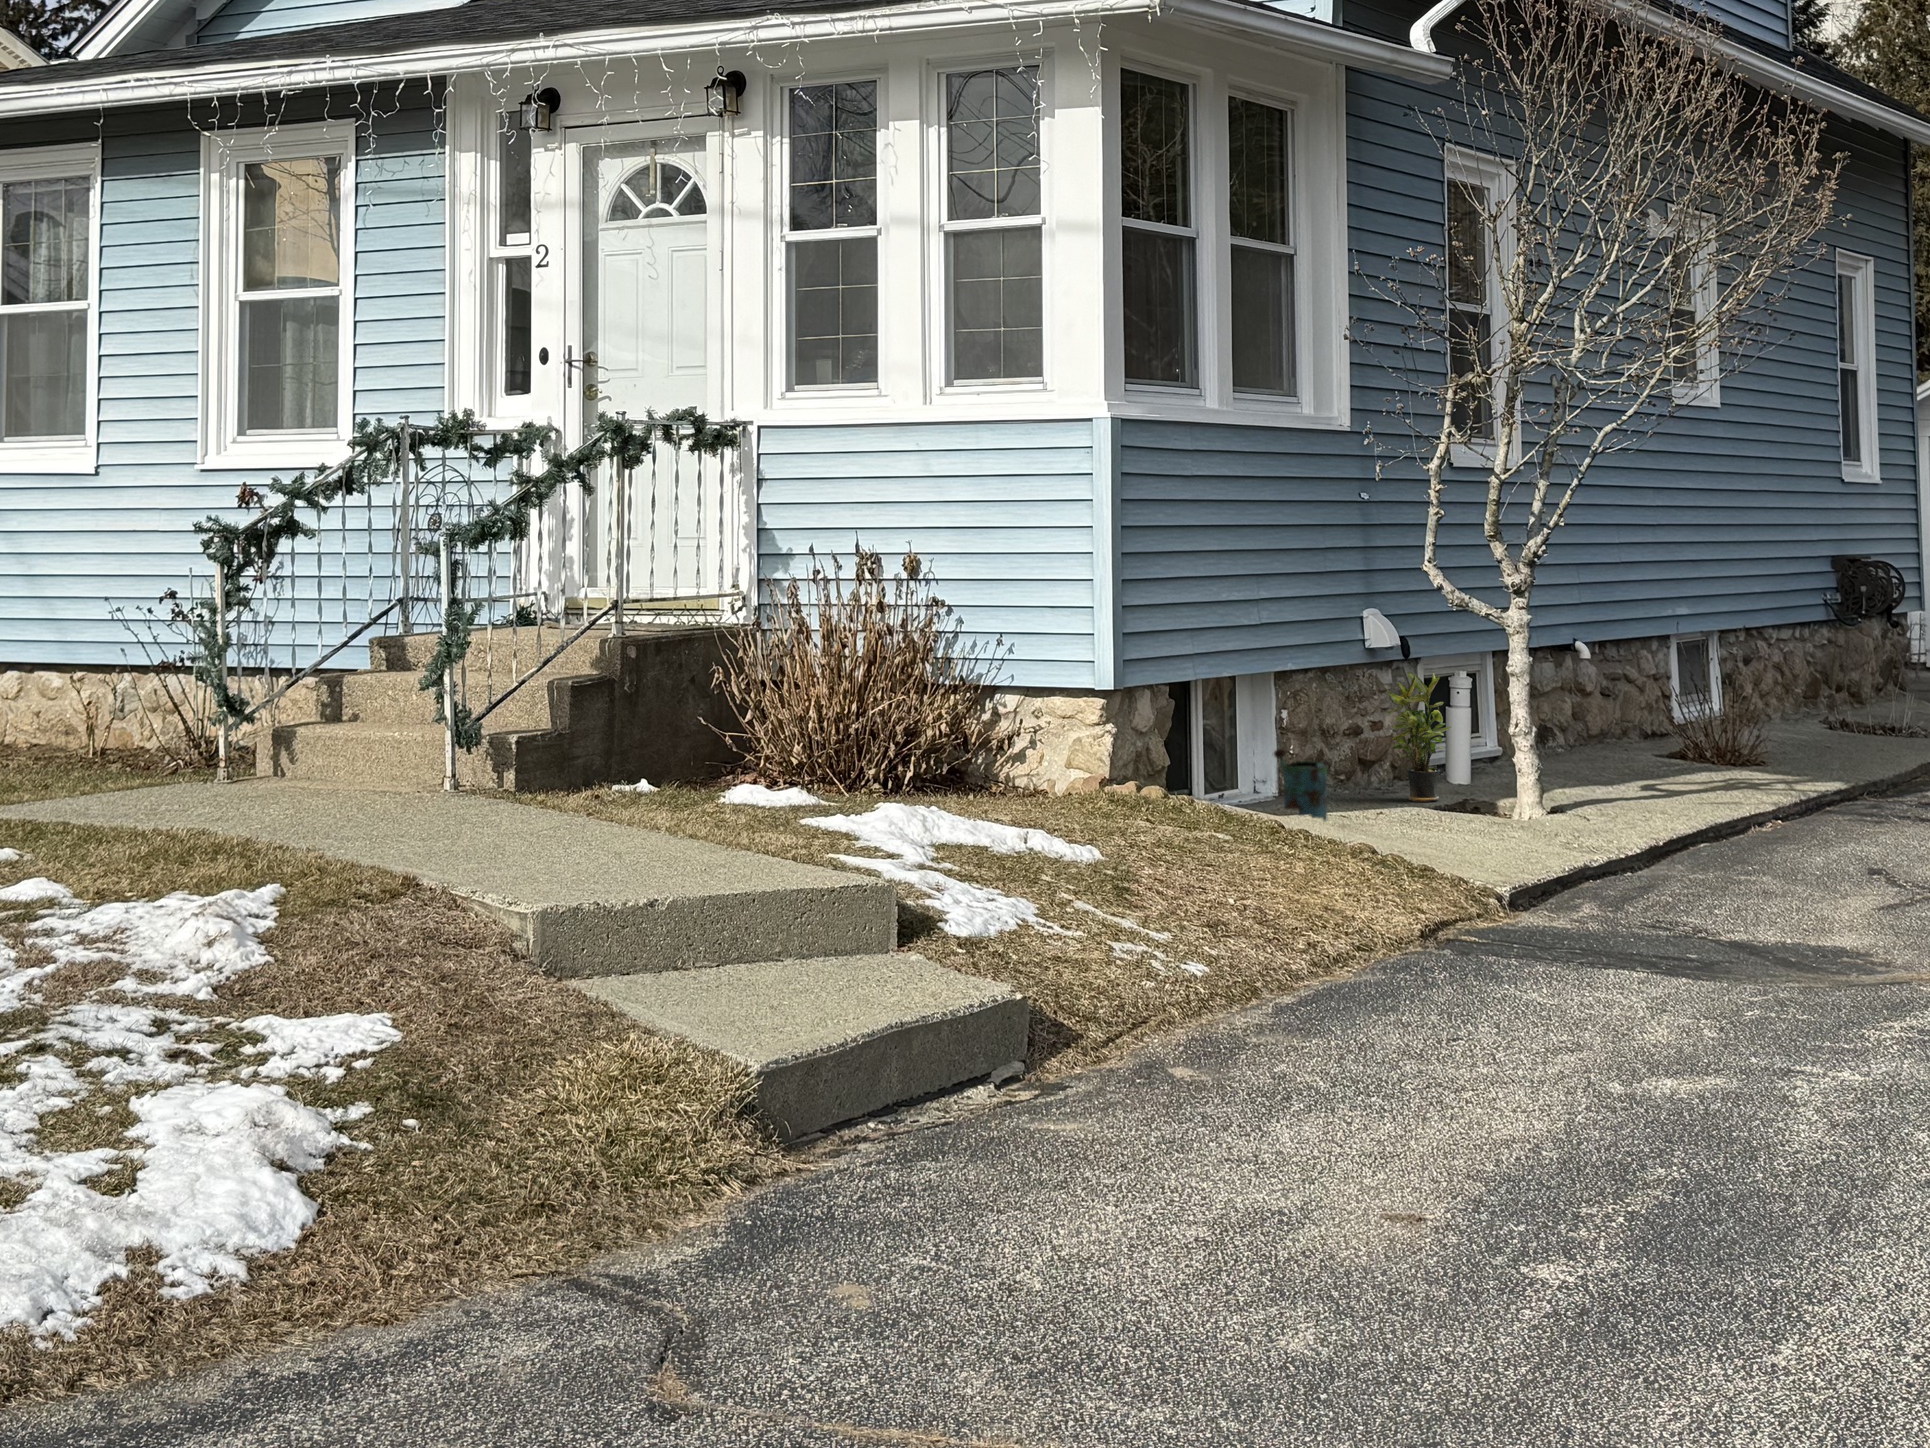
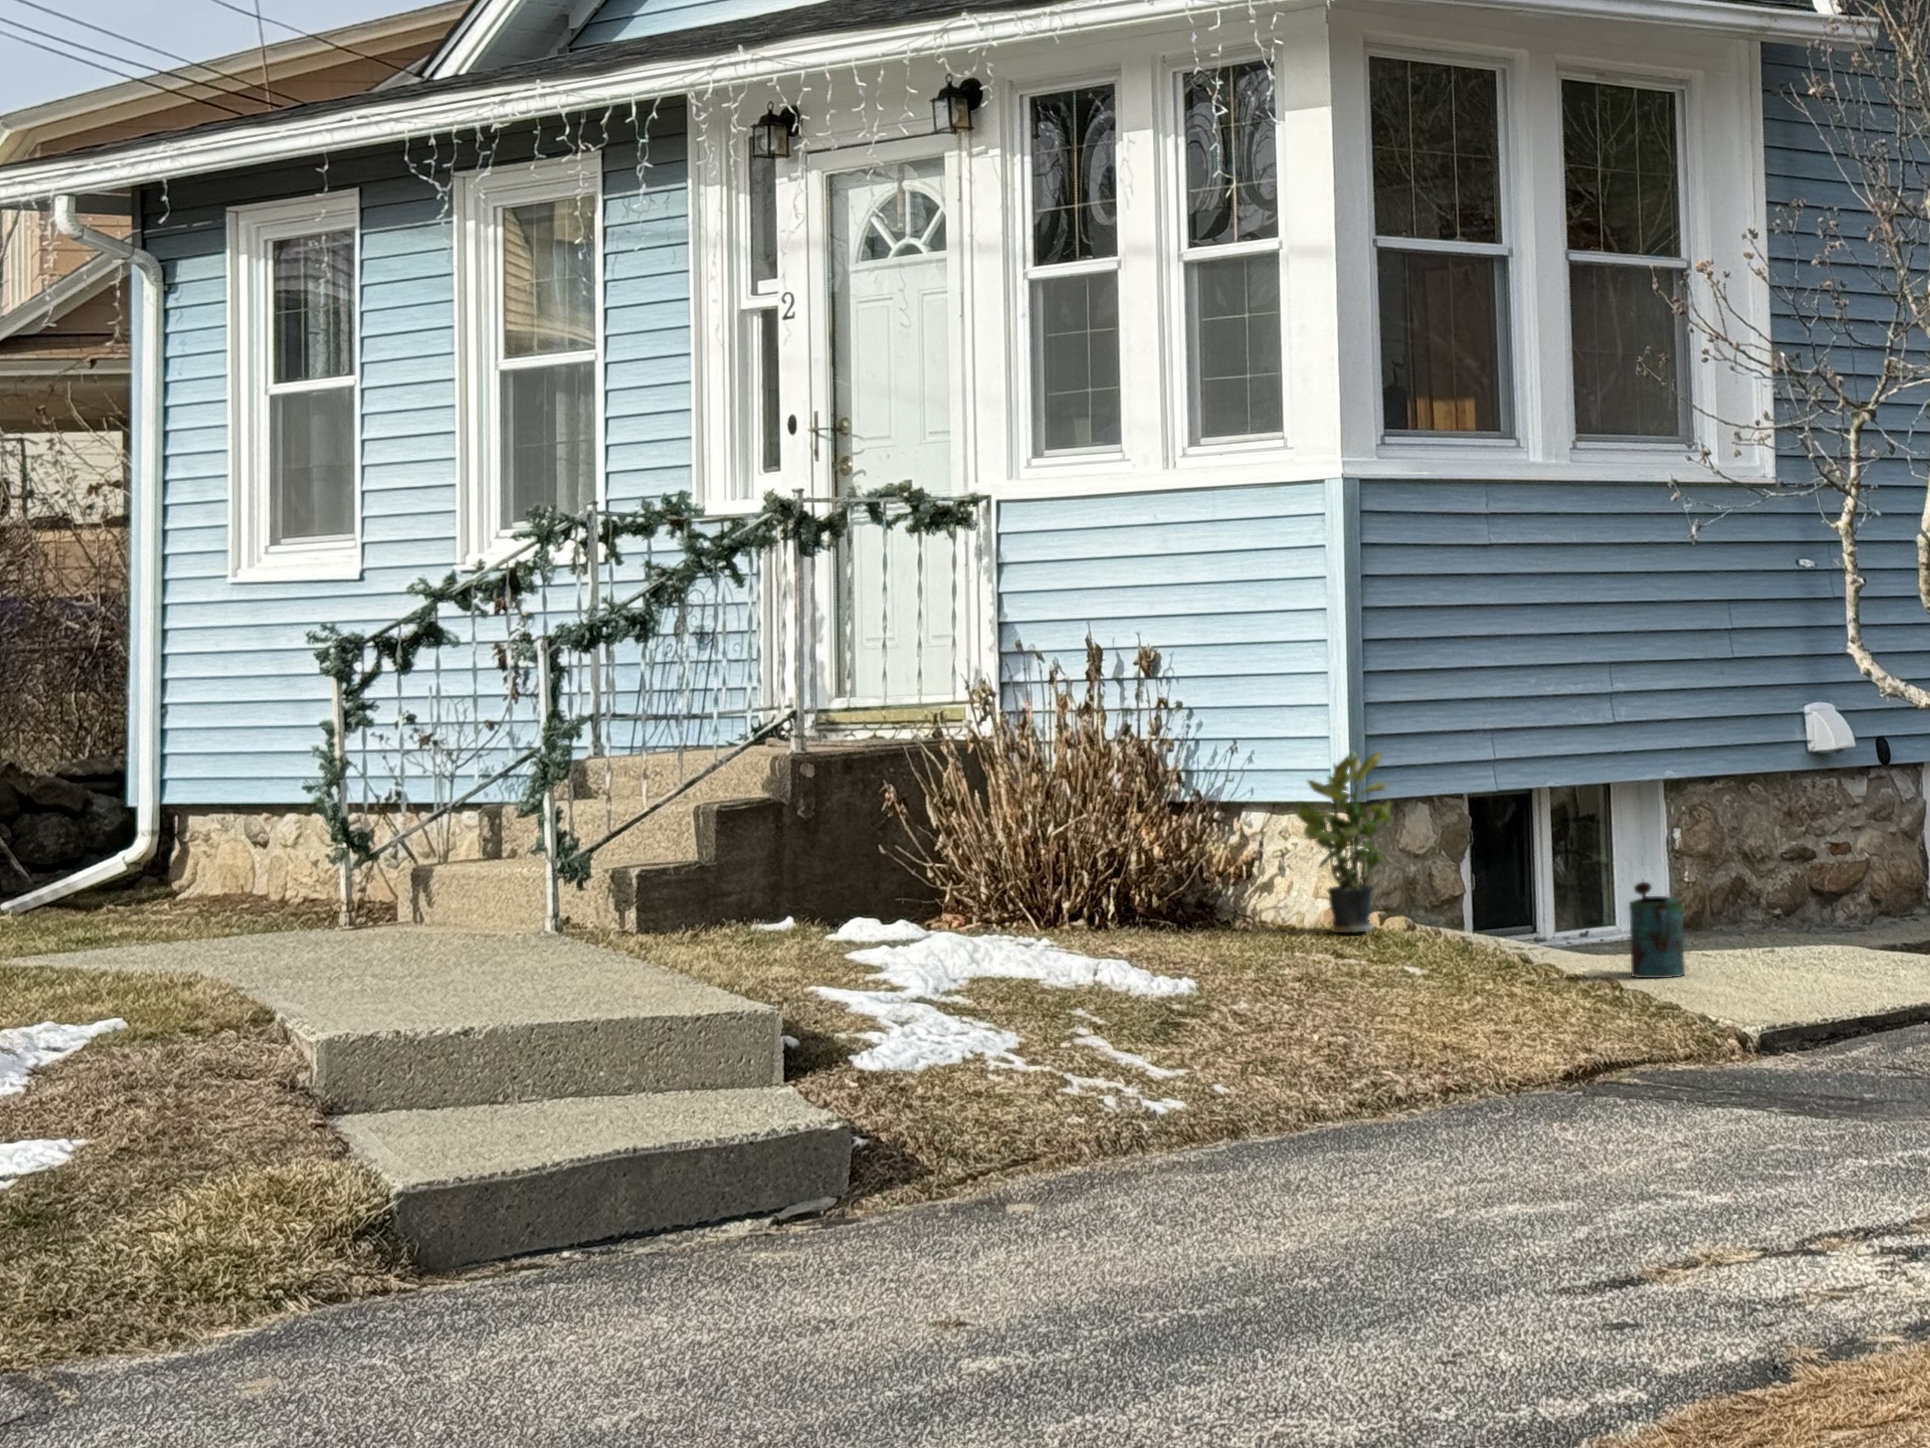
potted plant: present [1386,672,1451,802] -> present [1295,752,1393,933]

